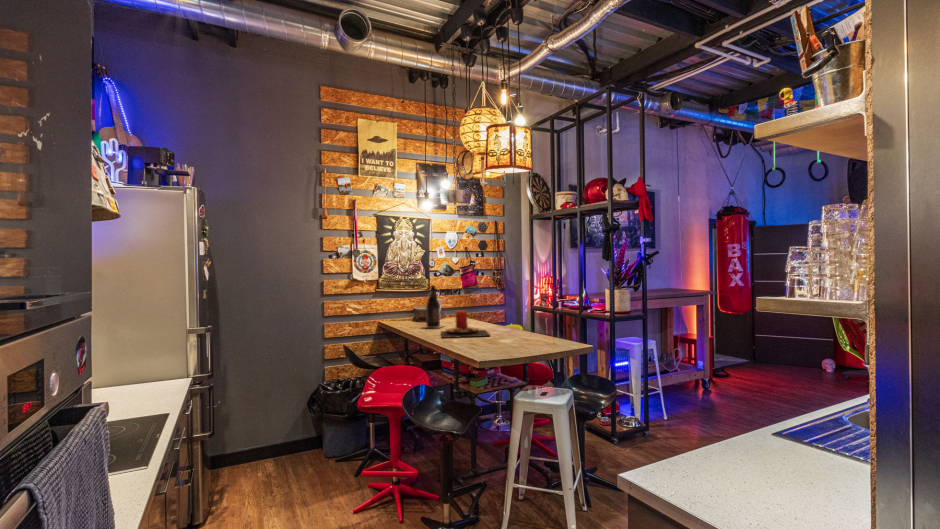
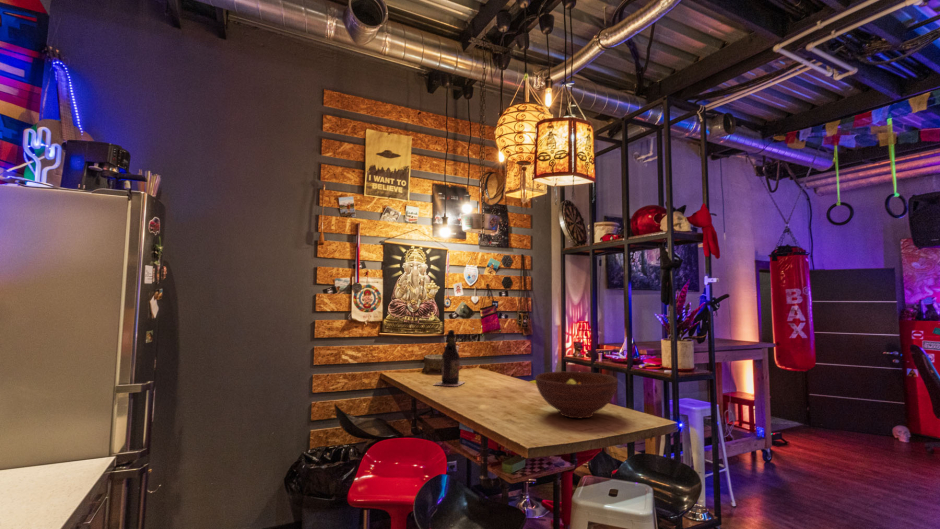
candle: present [441,310,490,338] -> none [462,366,531,404]
fruit bowl: none [490,312,549,343] -> present [535,371,618,418]

